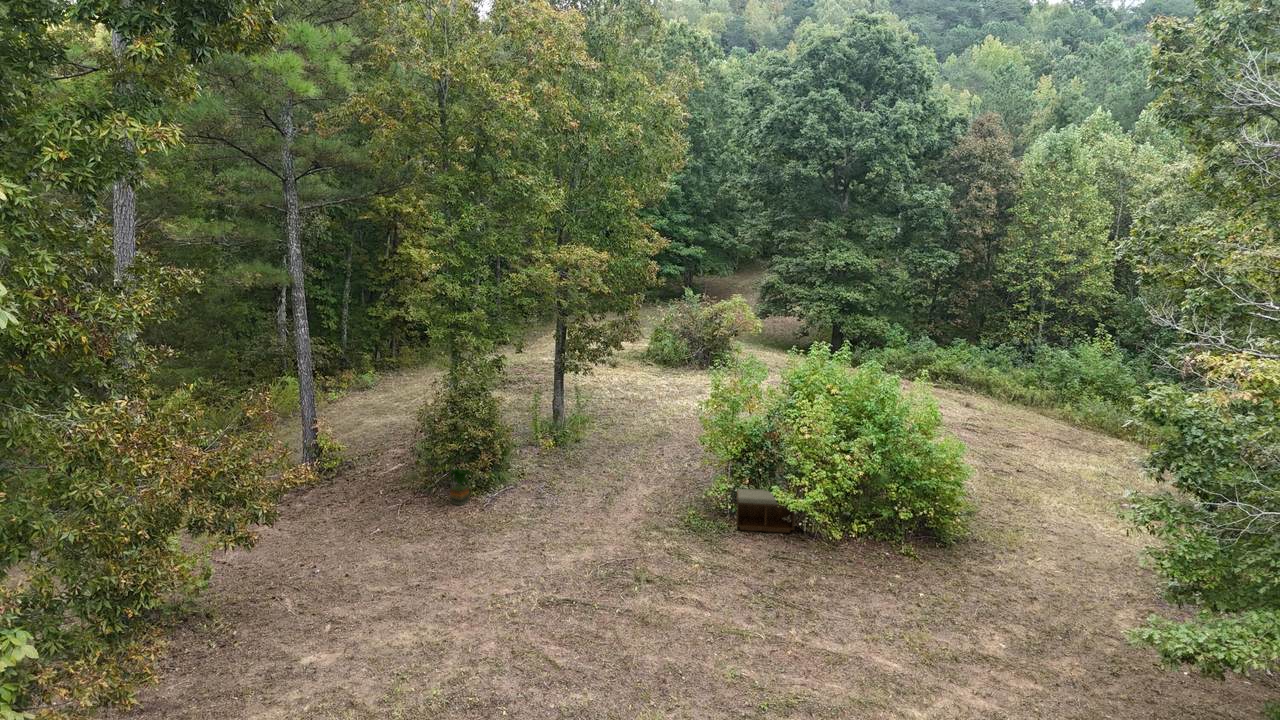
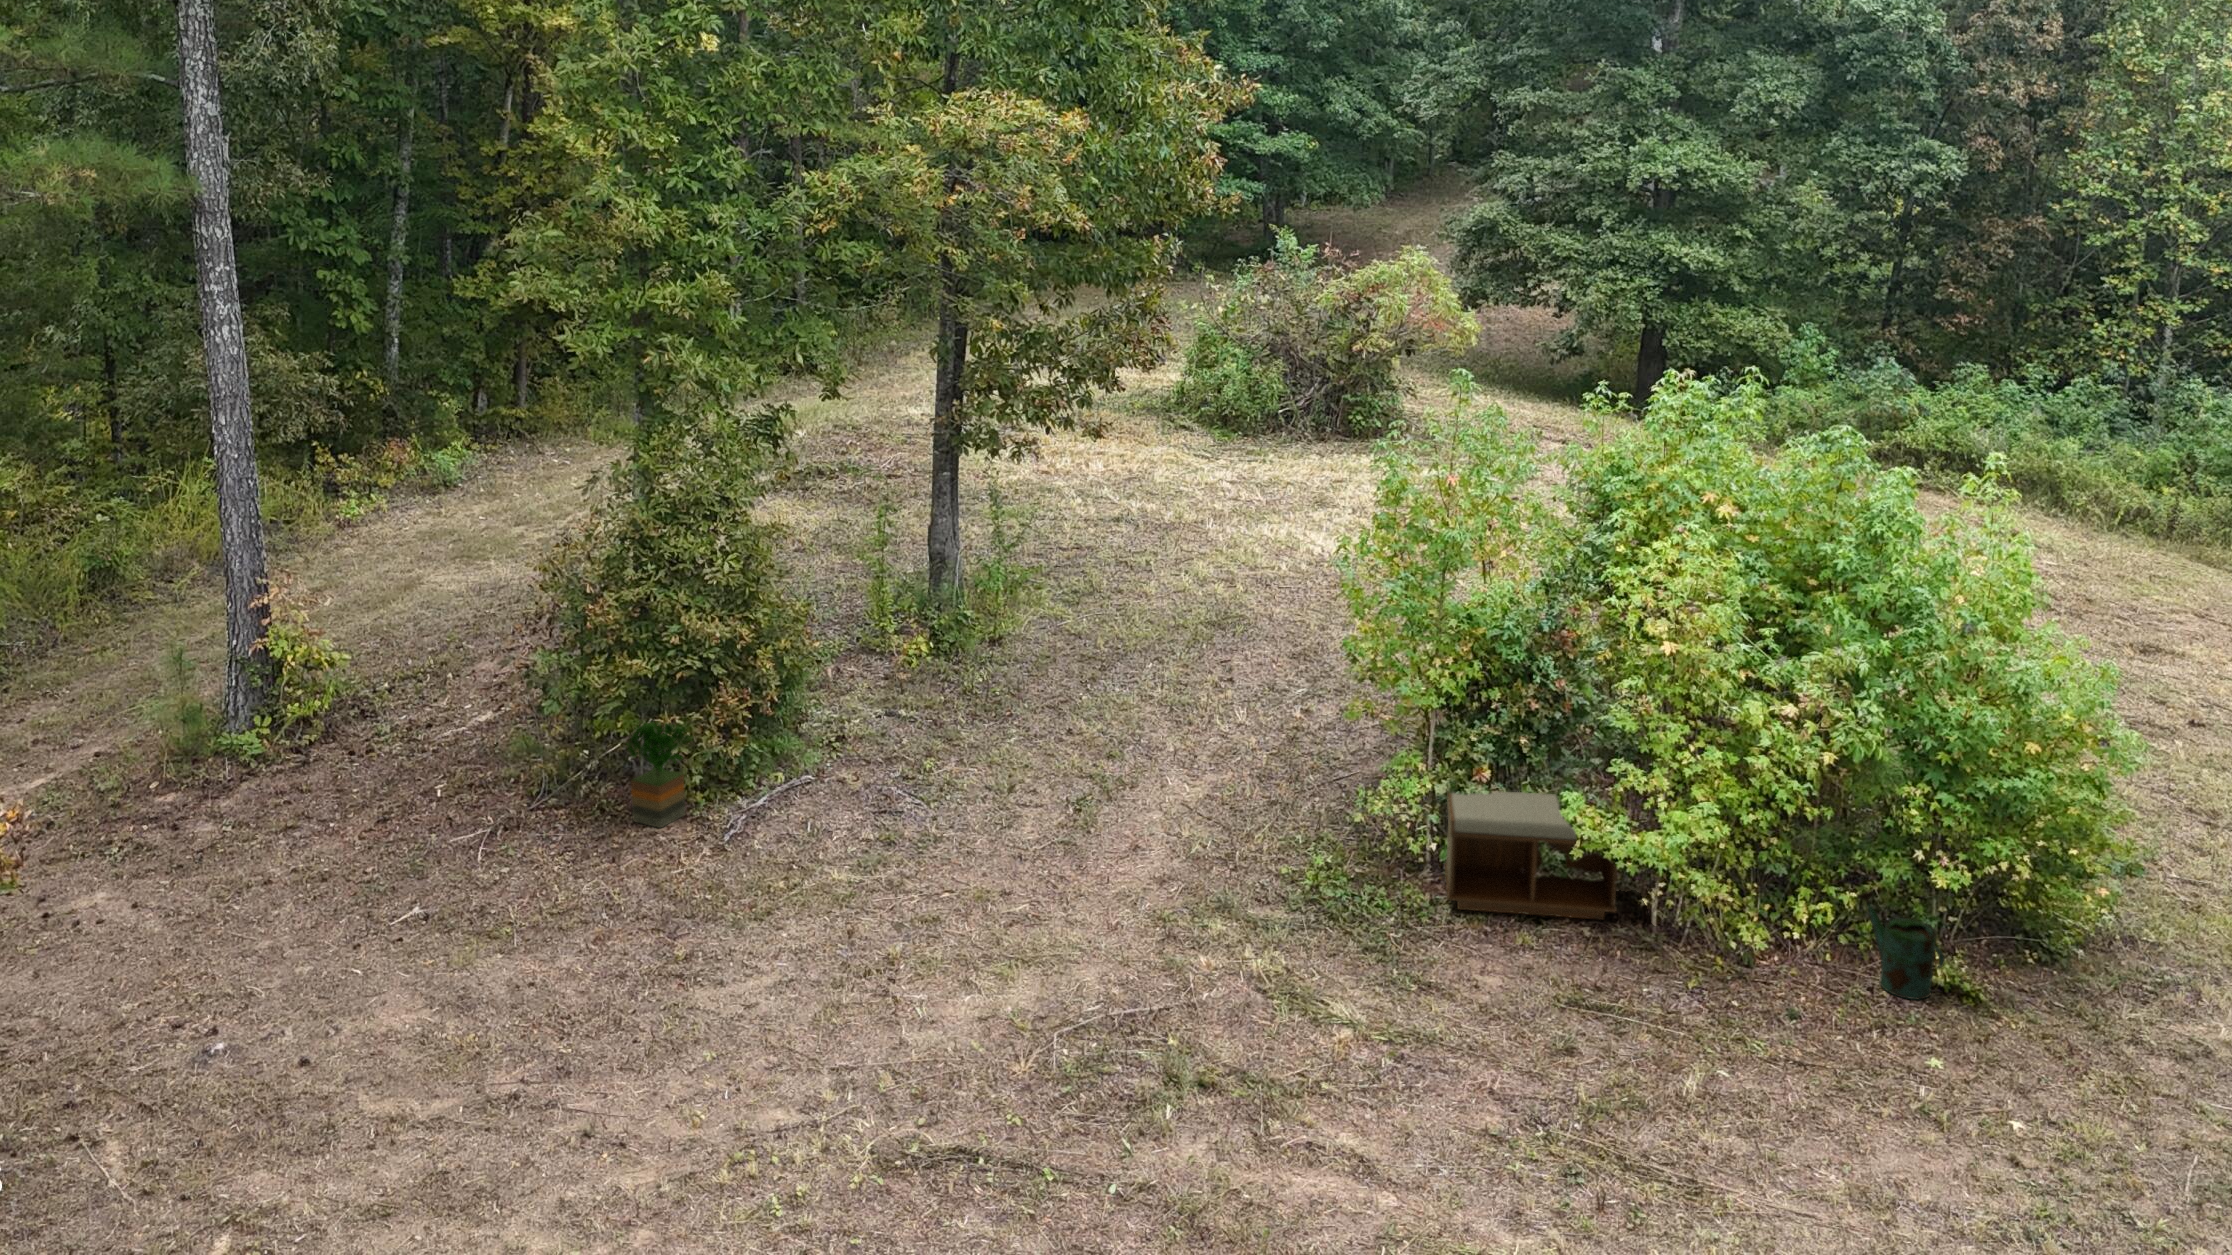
watering can: none [875,521,901,556] -> present [1858,892,1945,999]

